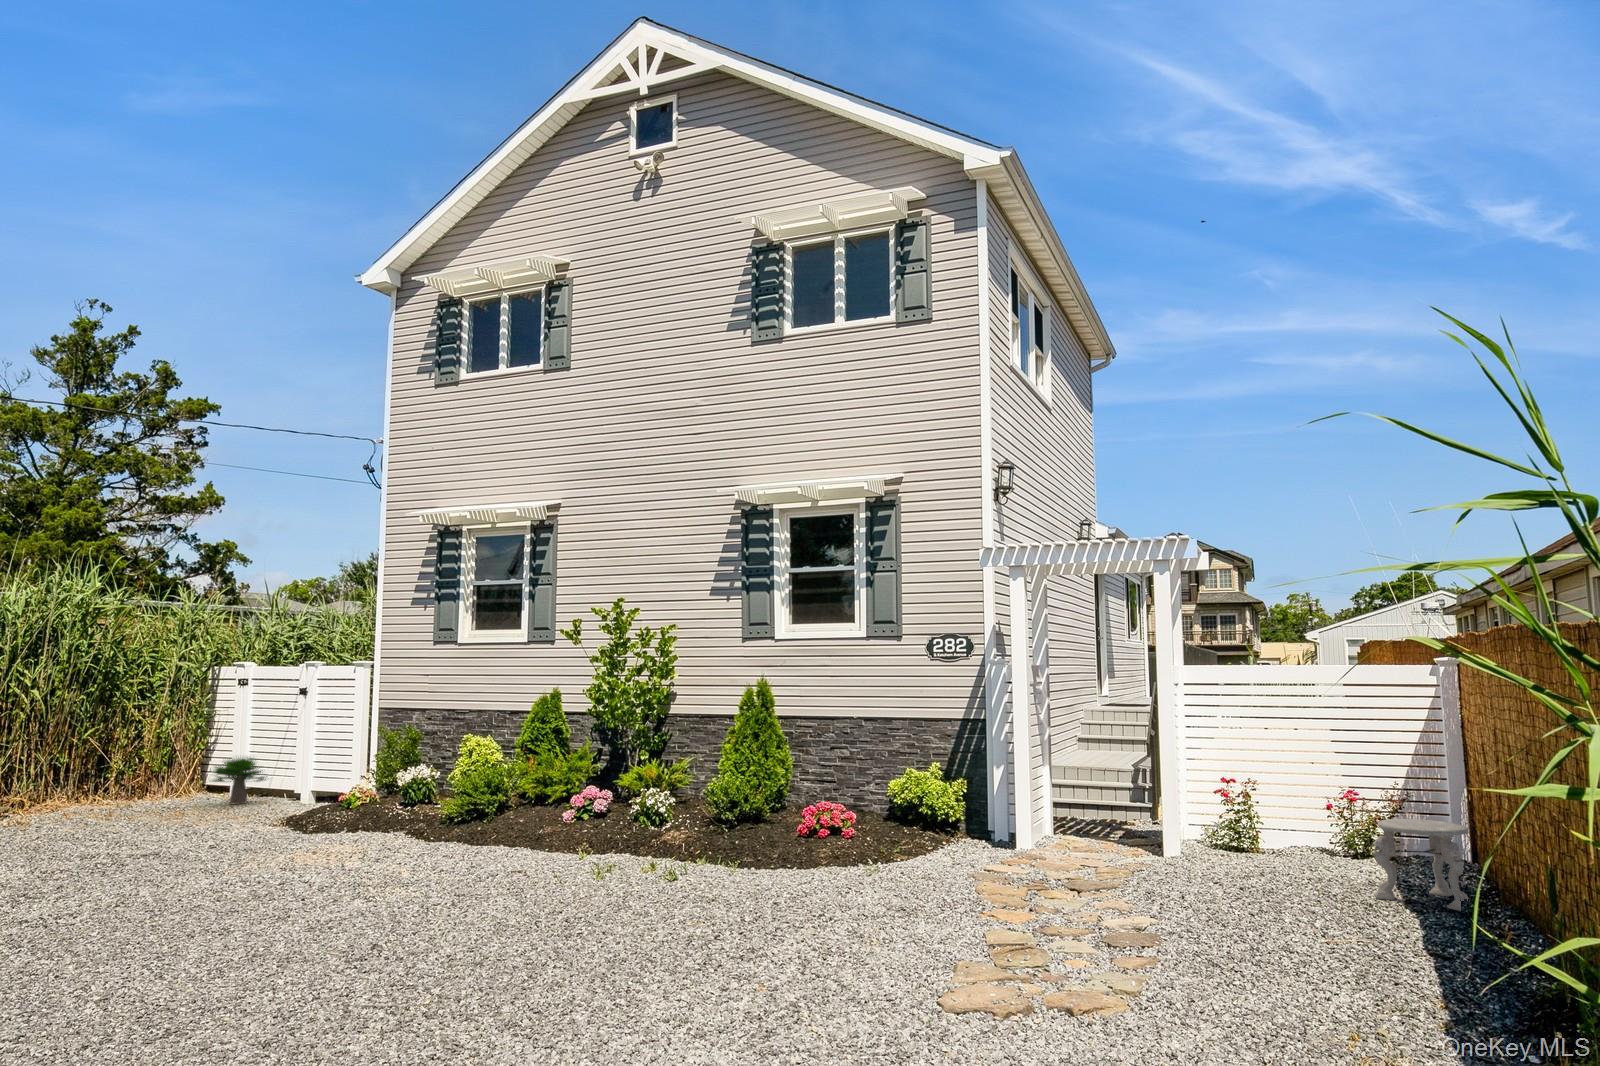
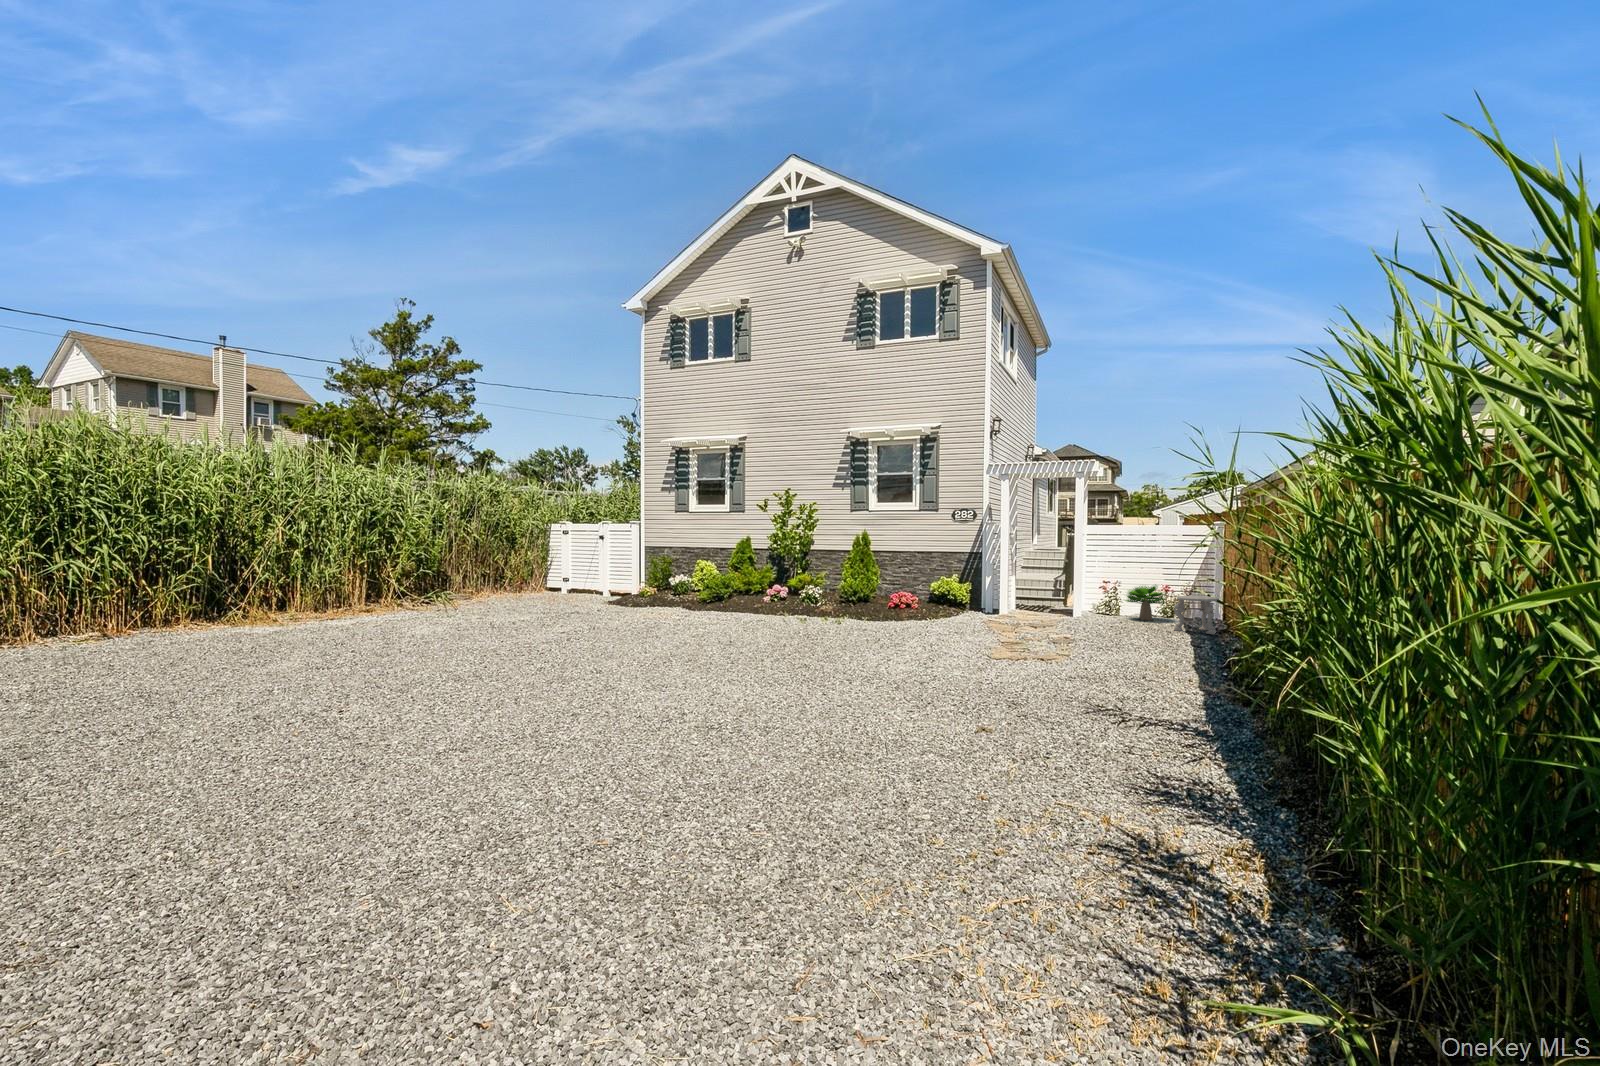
potted plant: present [210,757,267,804] -> present [1125,586,1165,620]

